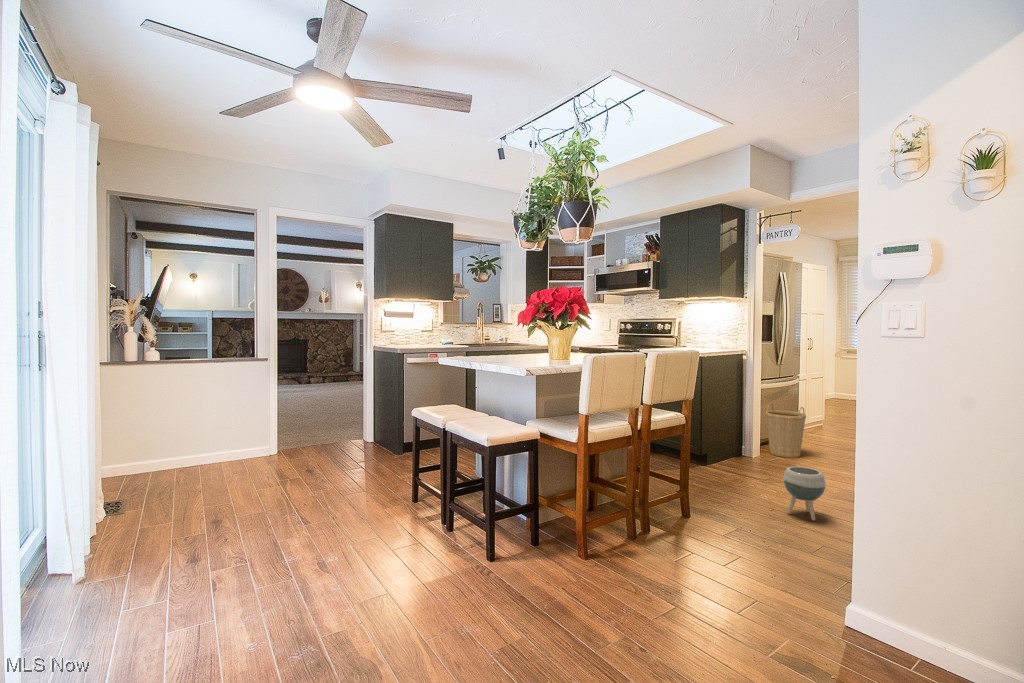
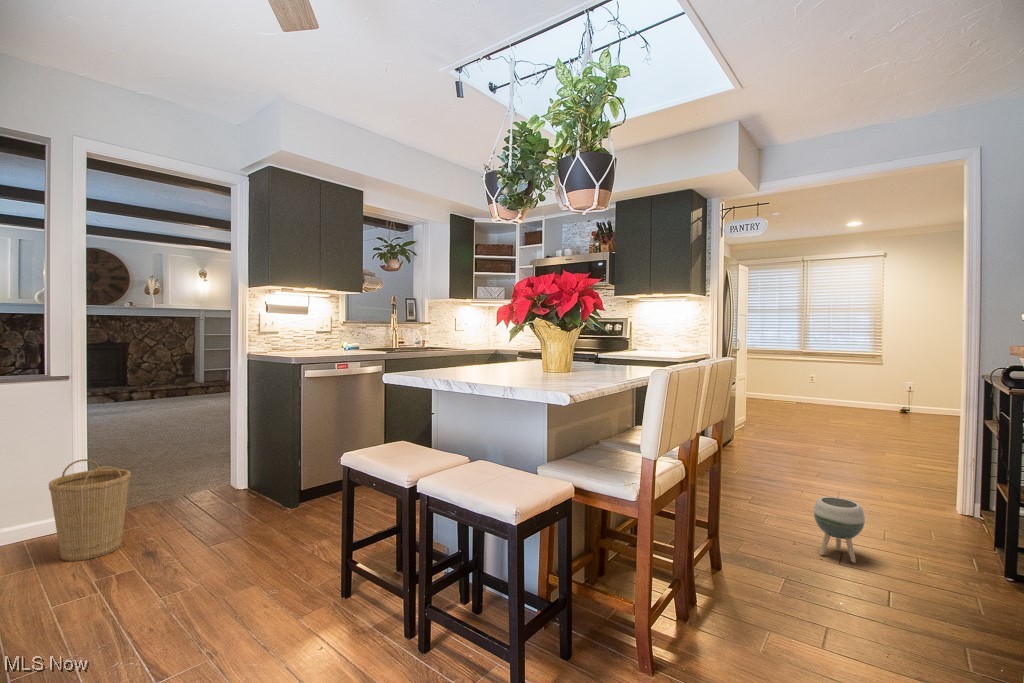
basket: present [766,404,806,458] -> present [49,459,131,561]

